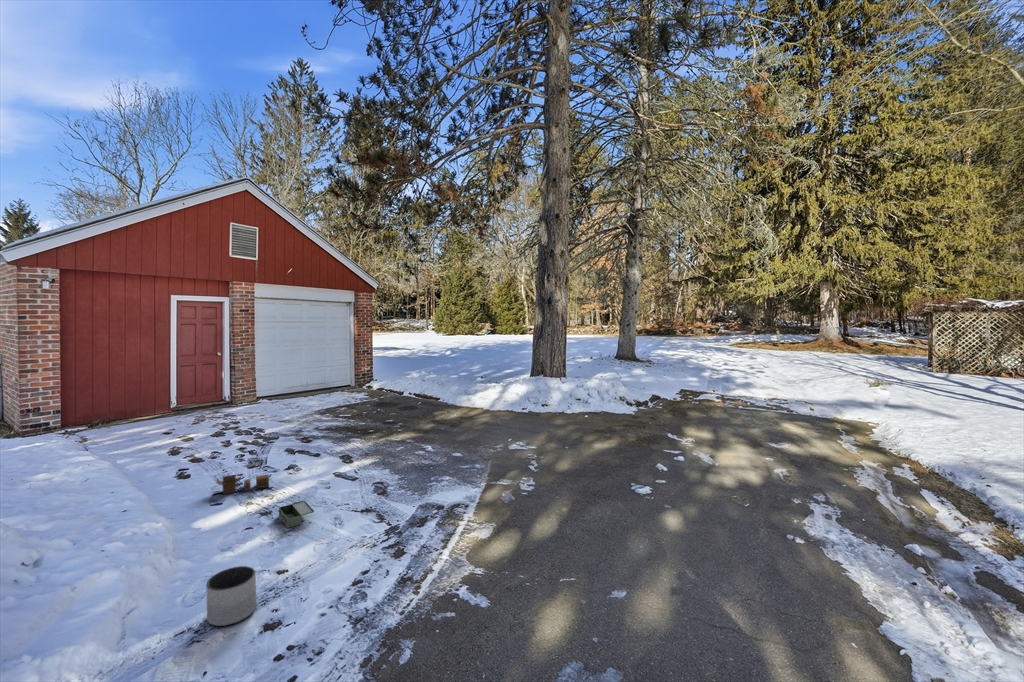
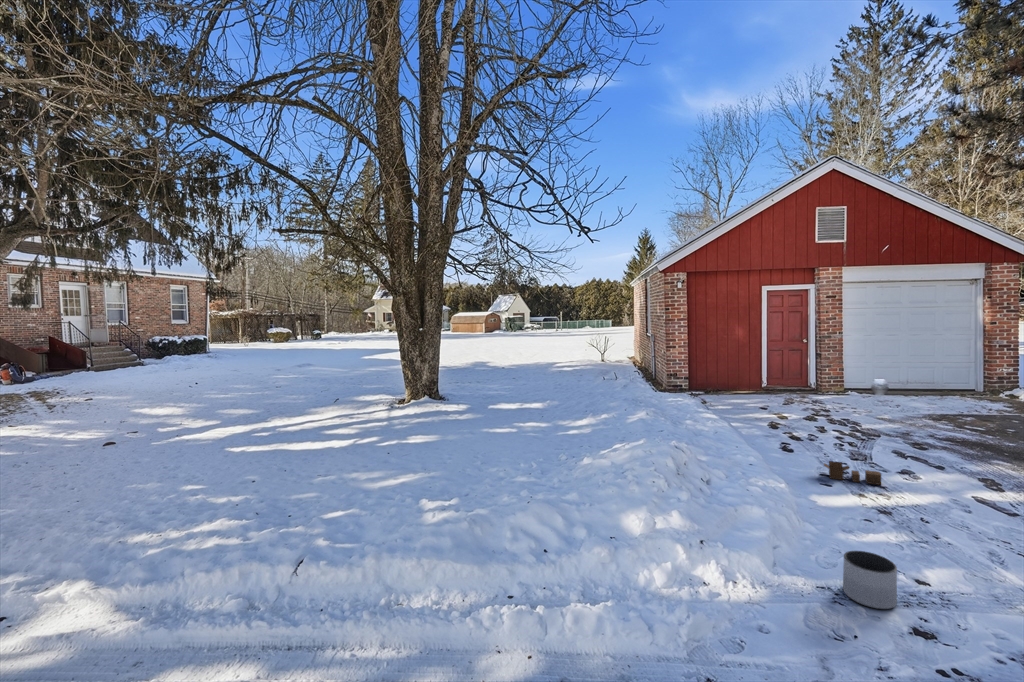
toolbox: present [279,501,314,528] -> none [902,511,955,539]

